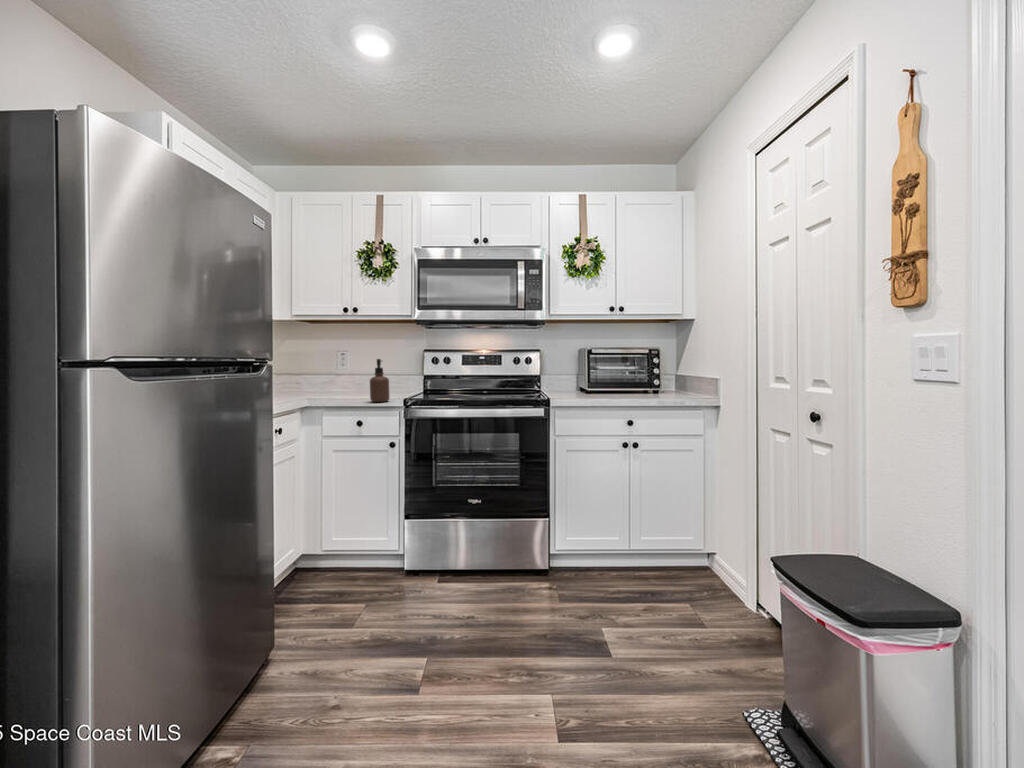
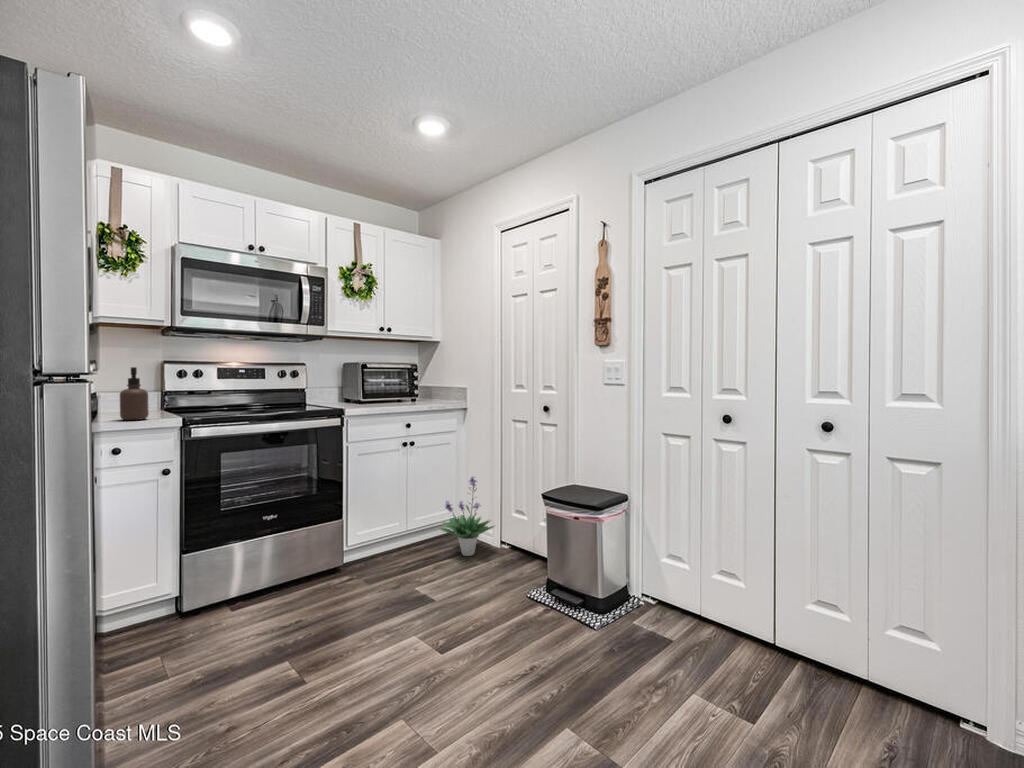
potted plant: none [655,494,734,597] -> present [440,476,494,556]

